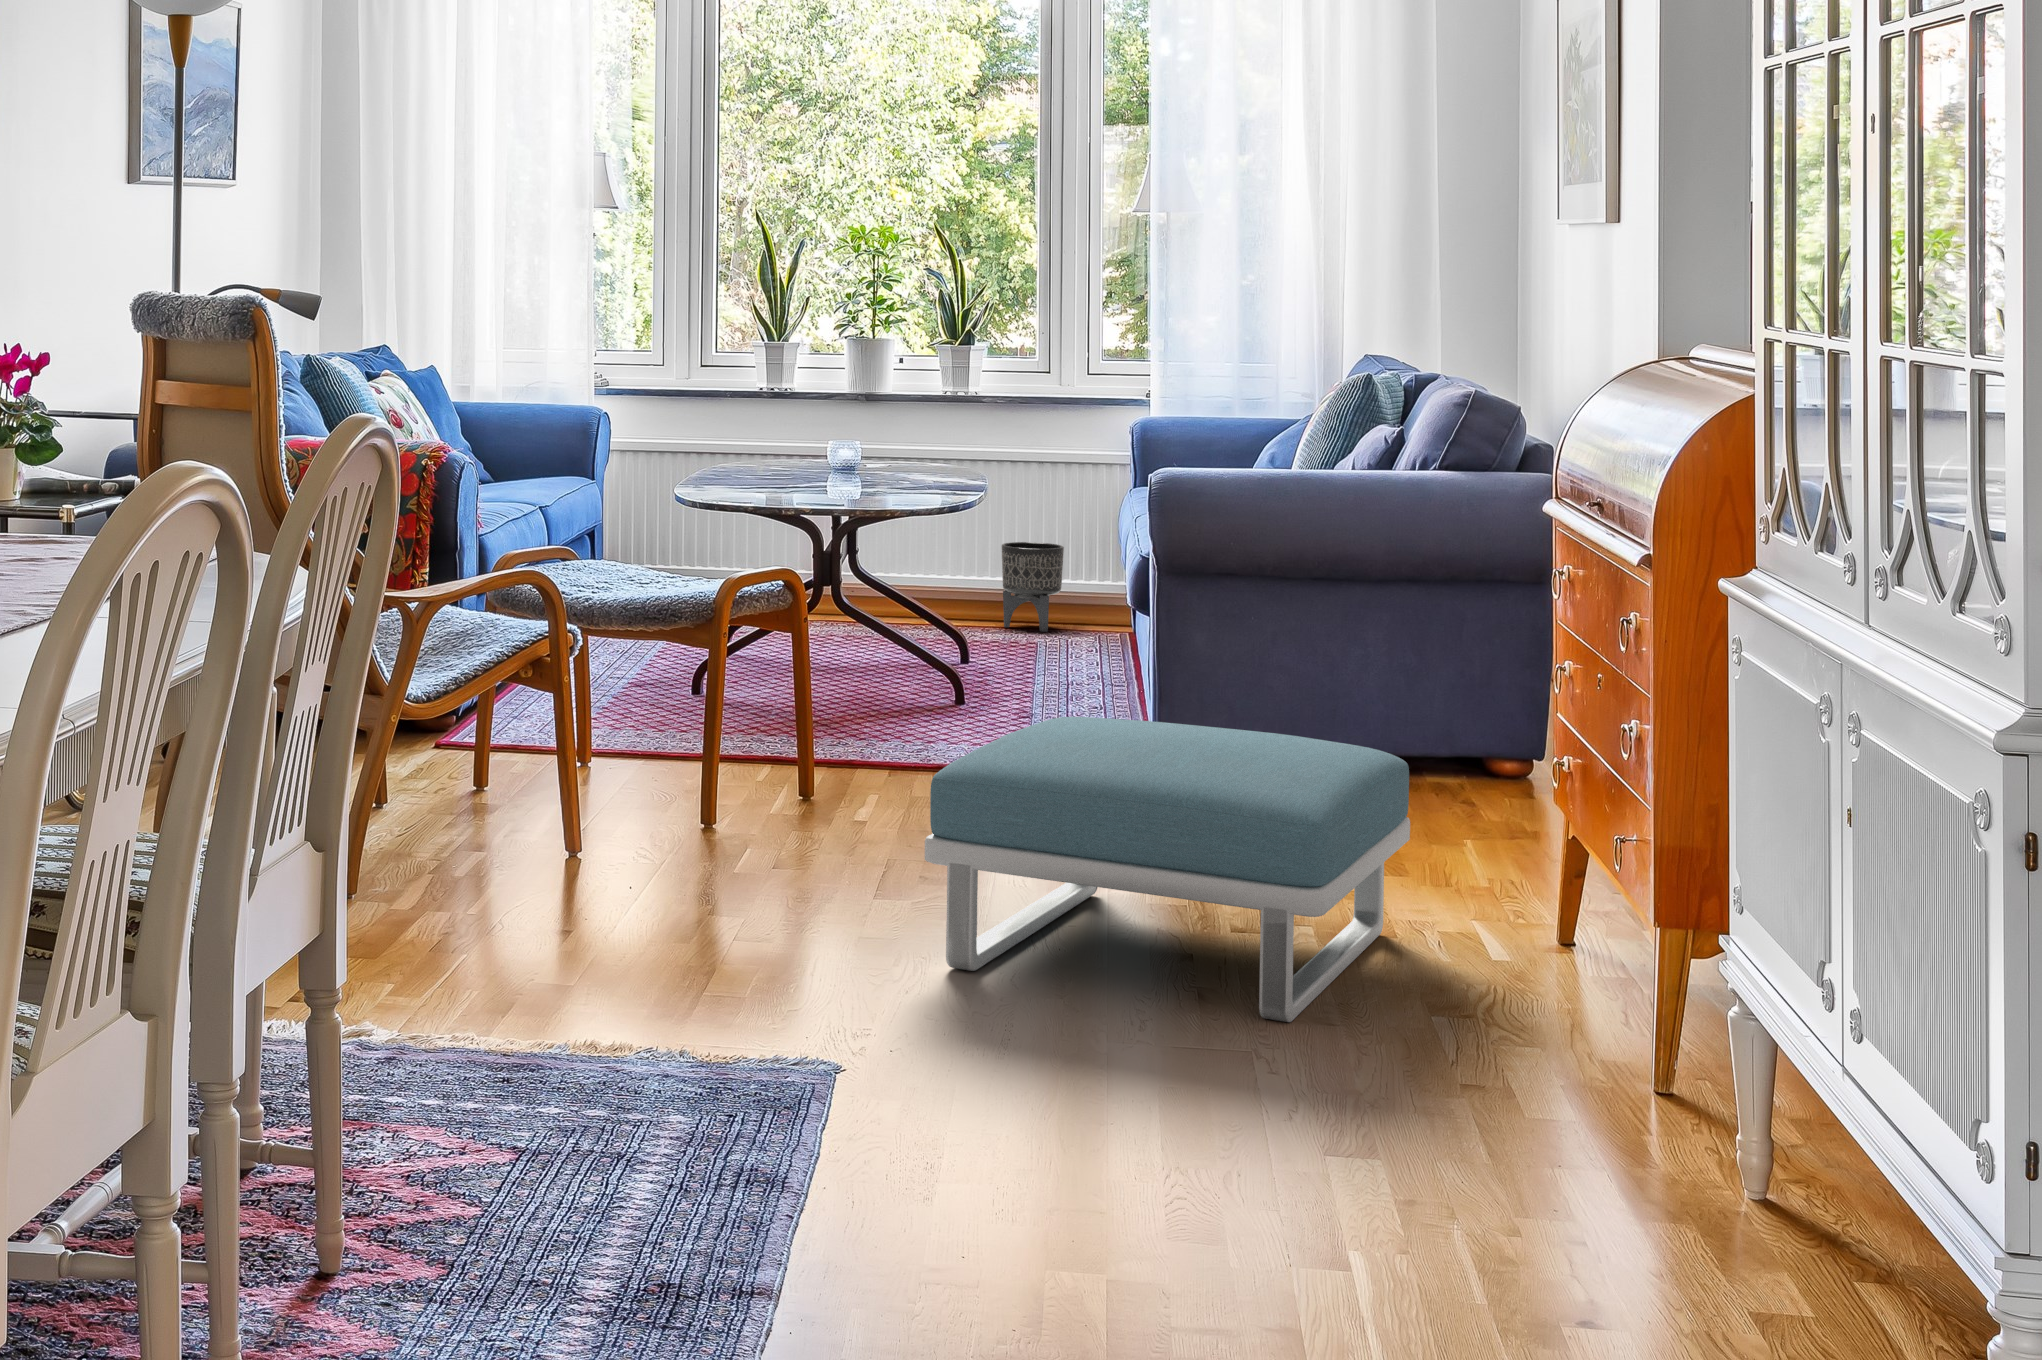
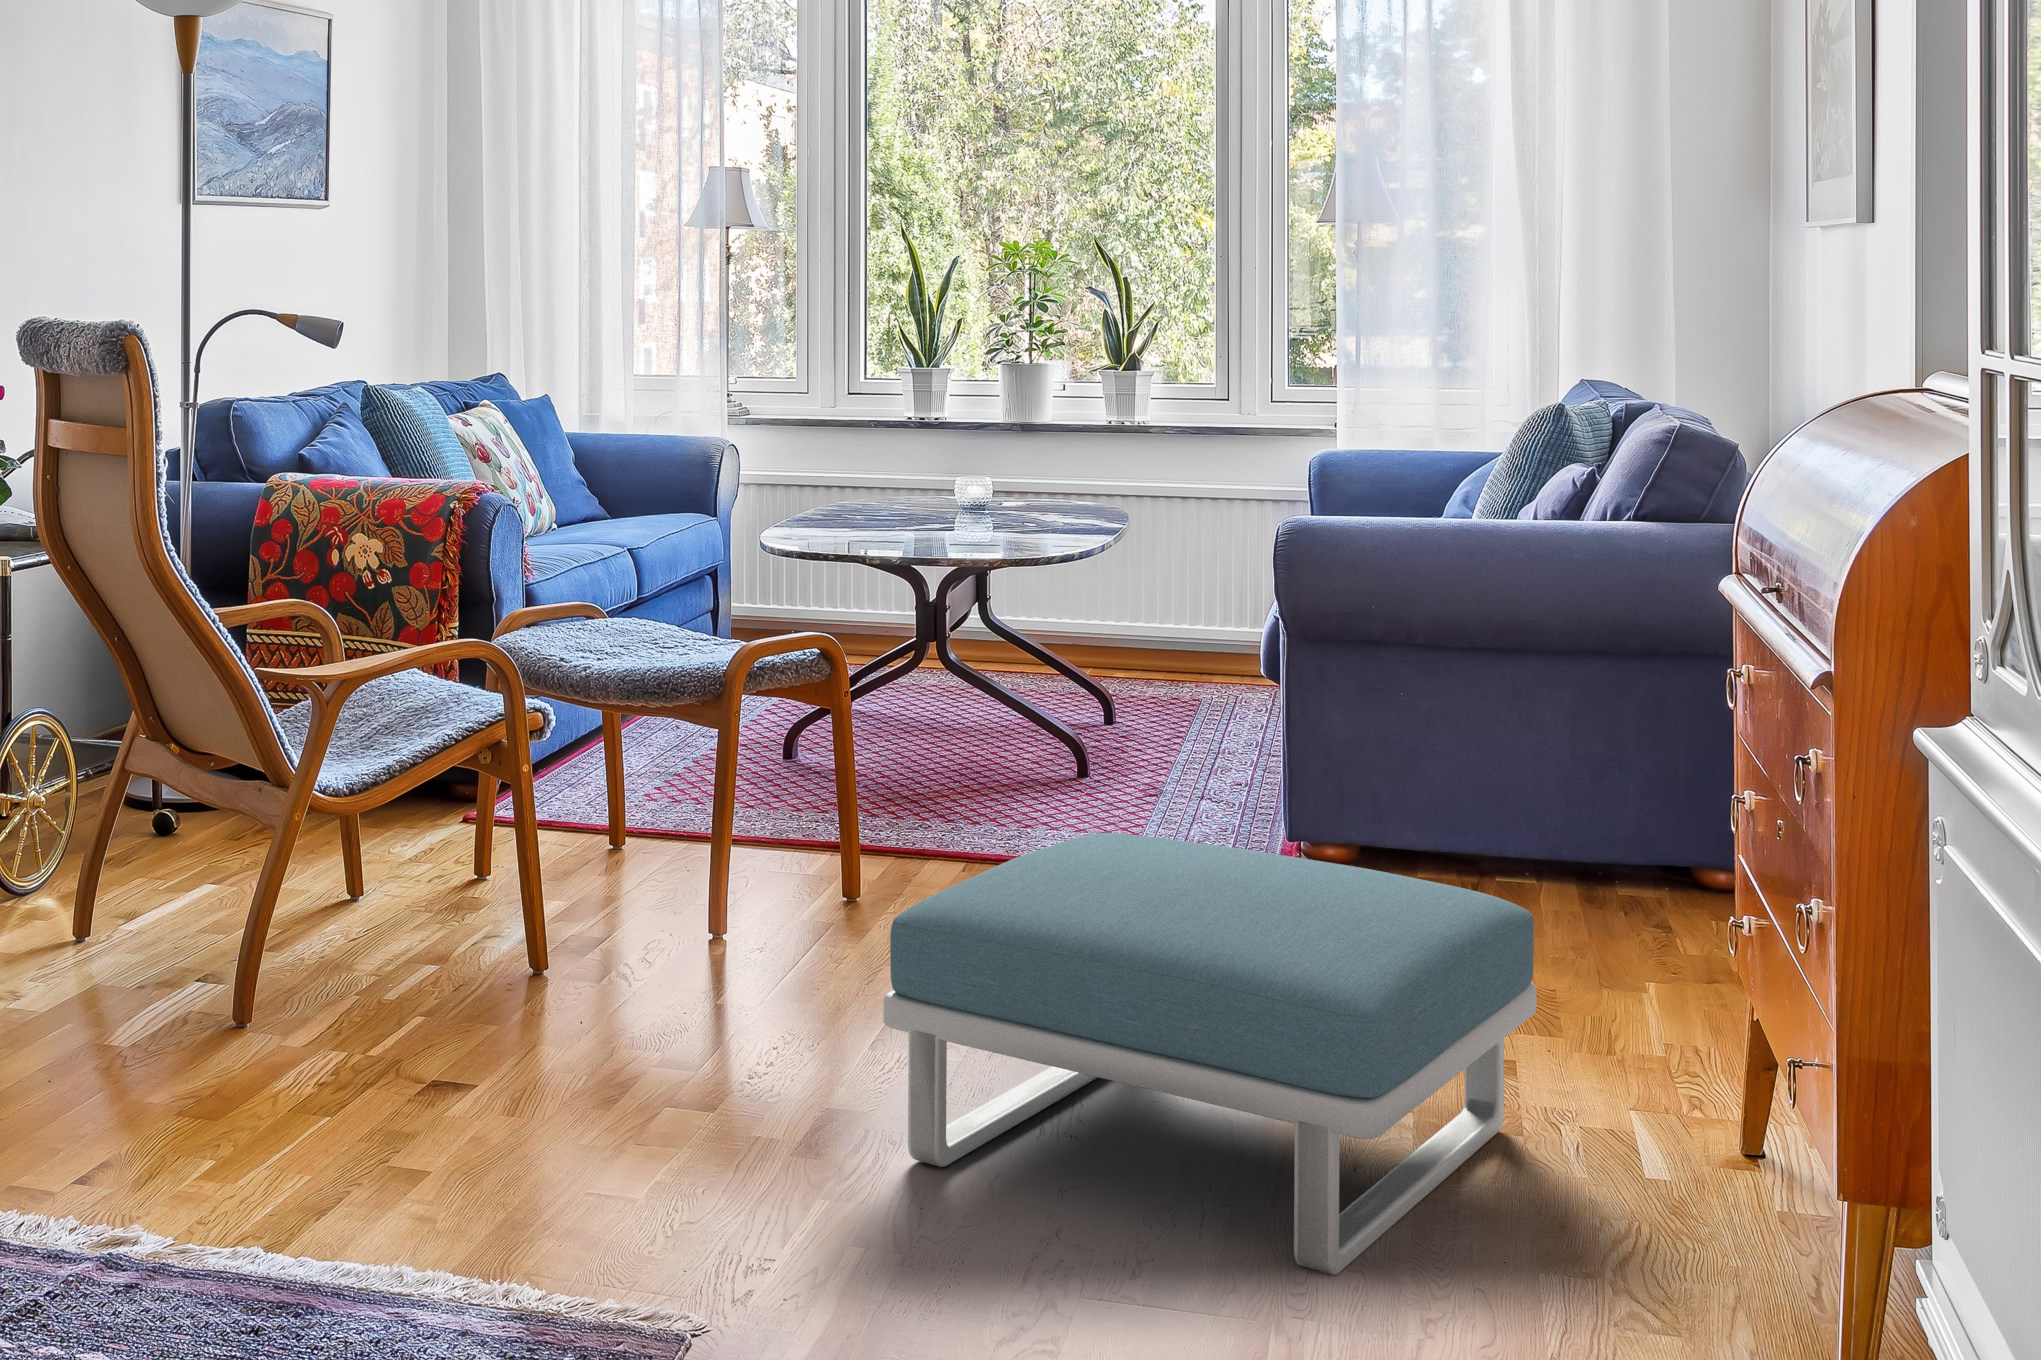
planter: present [1002,542,1064,632] -> none [1169,584,1239,684]

